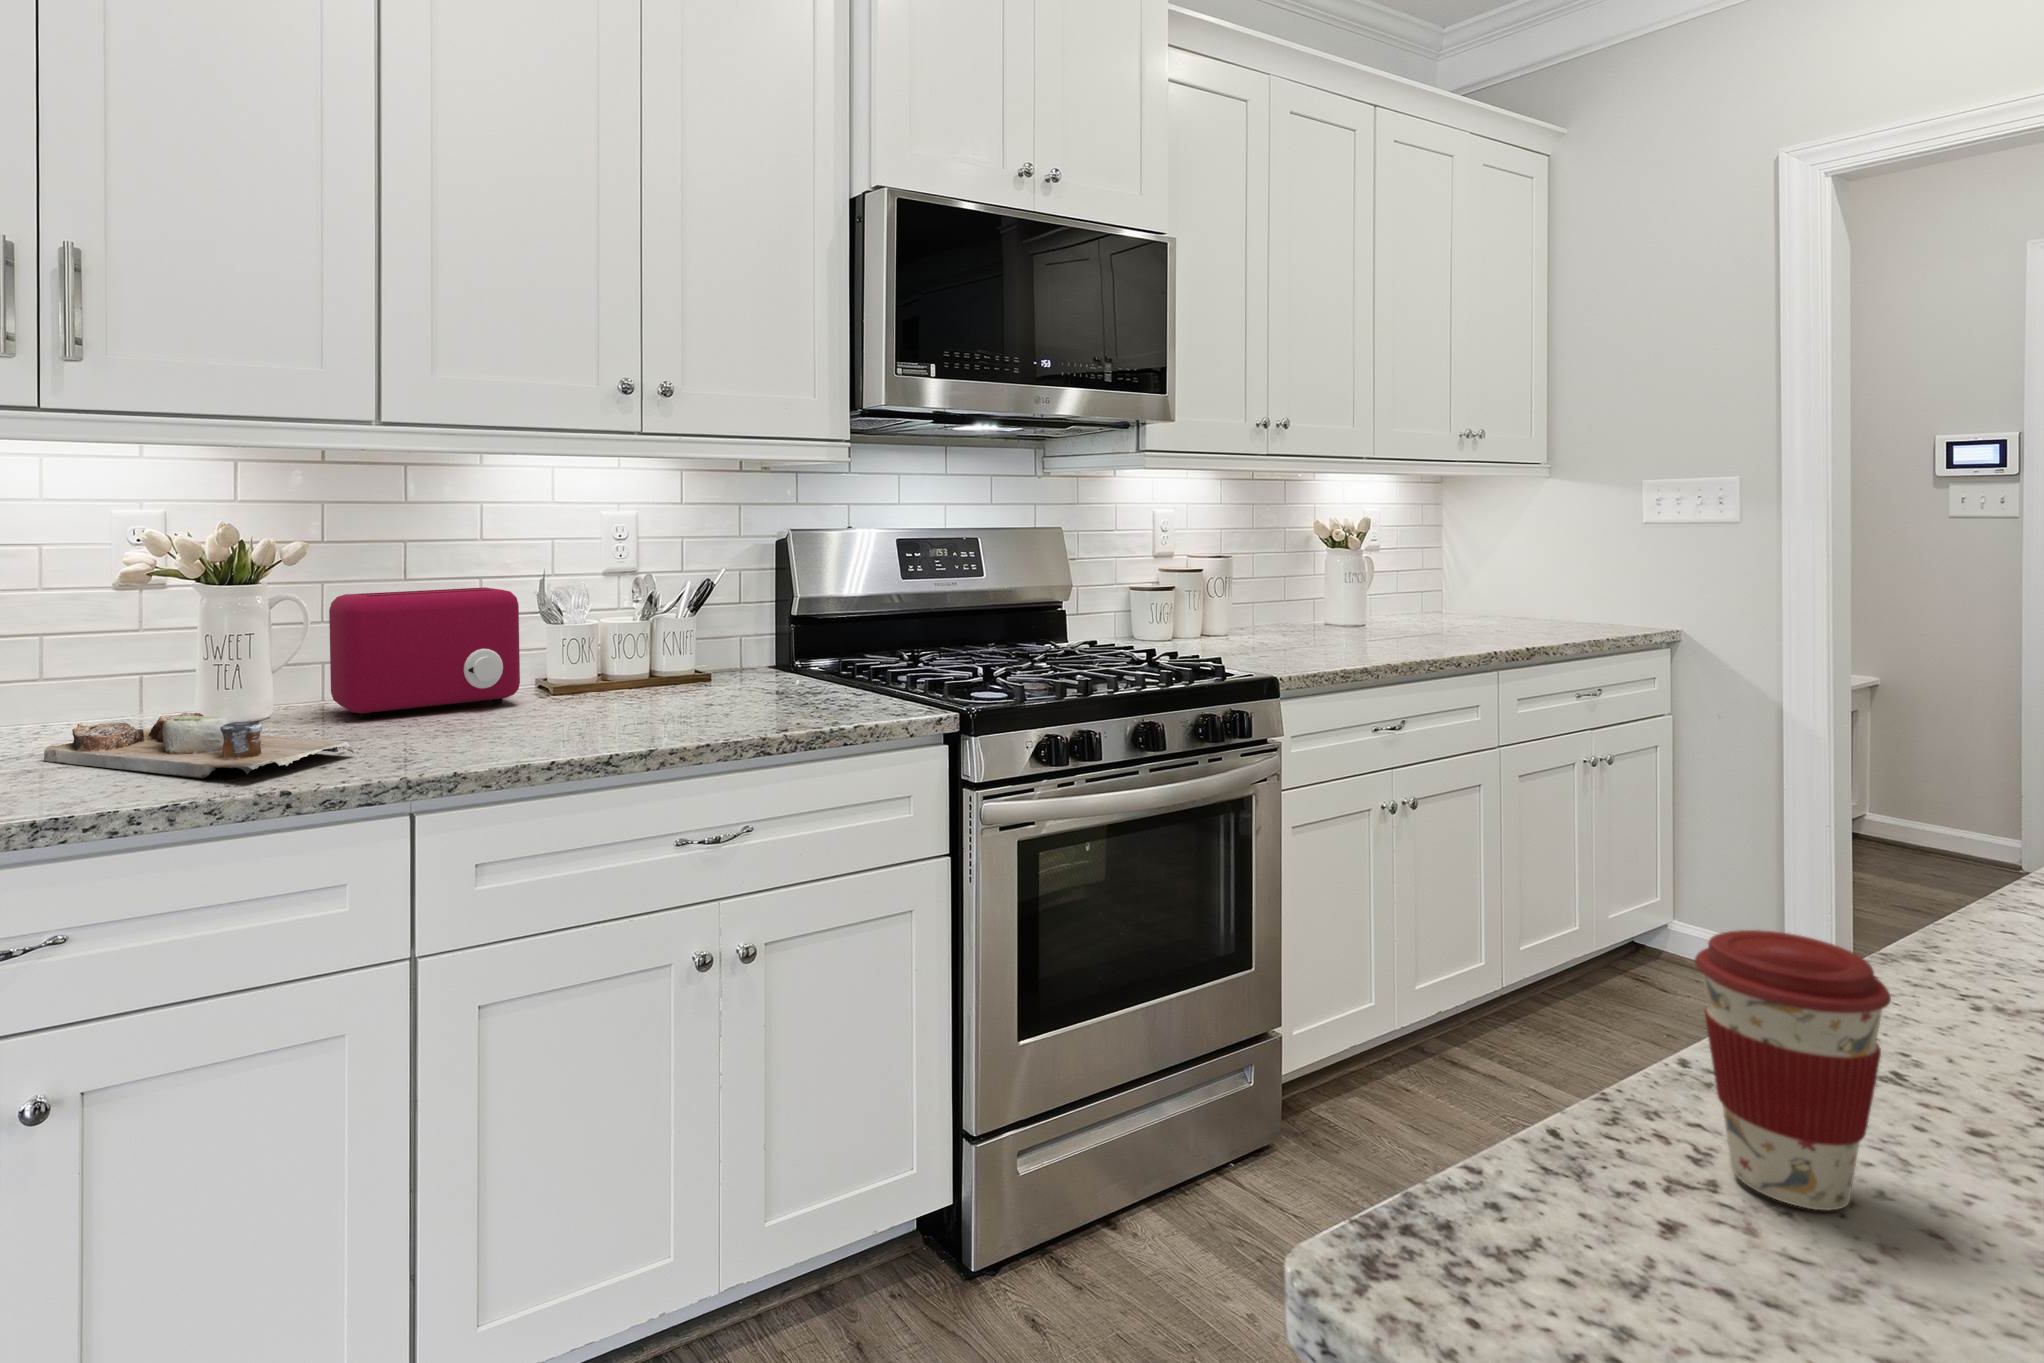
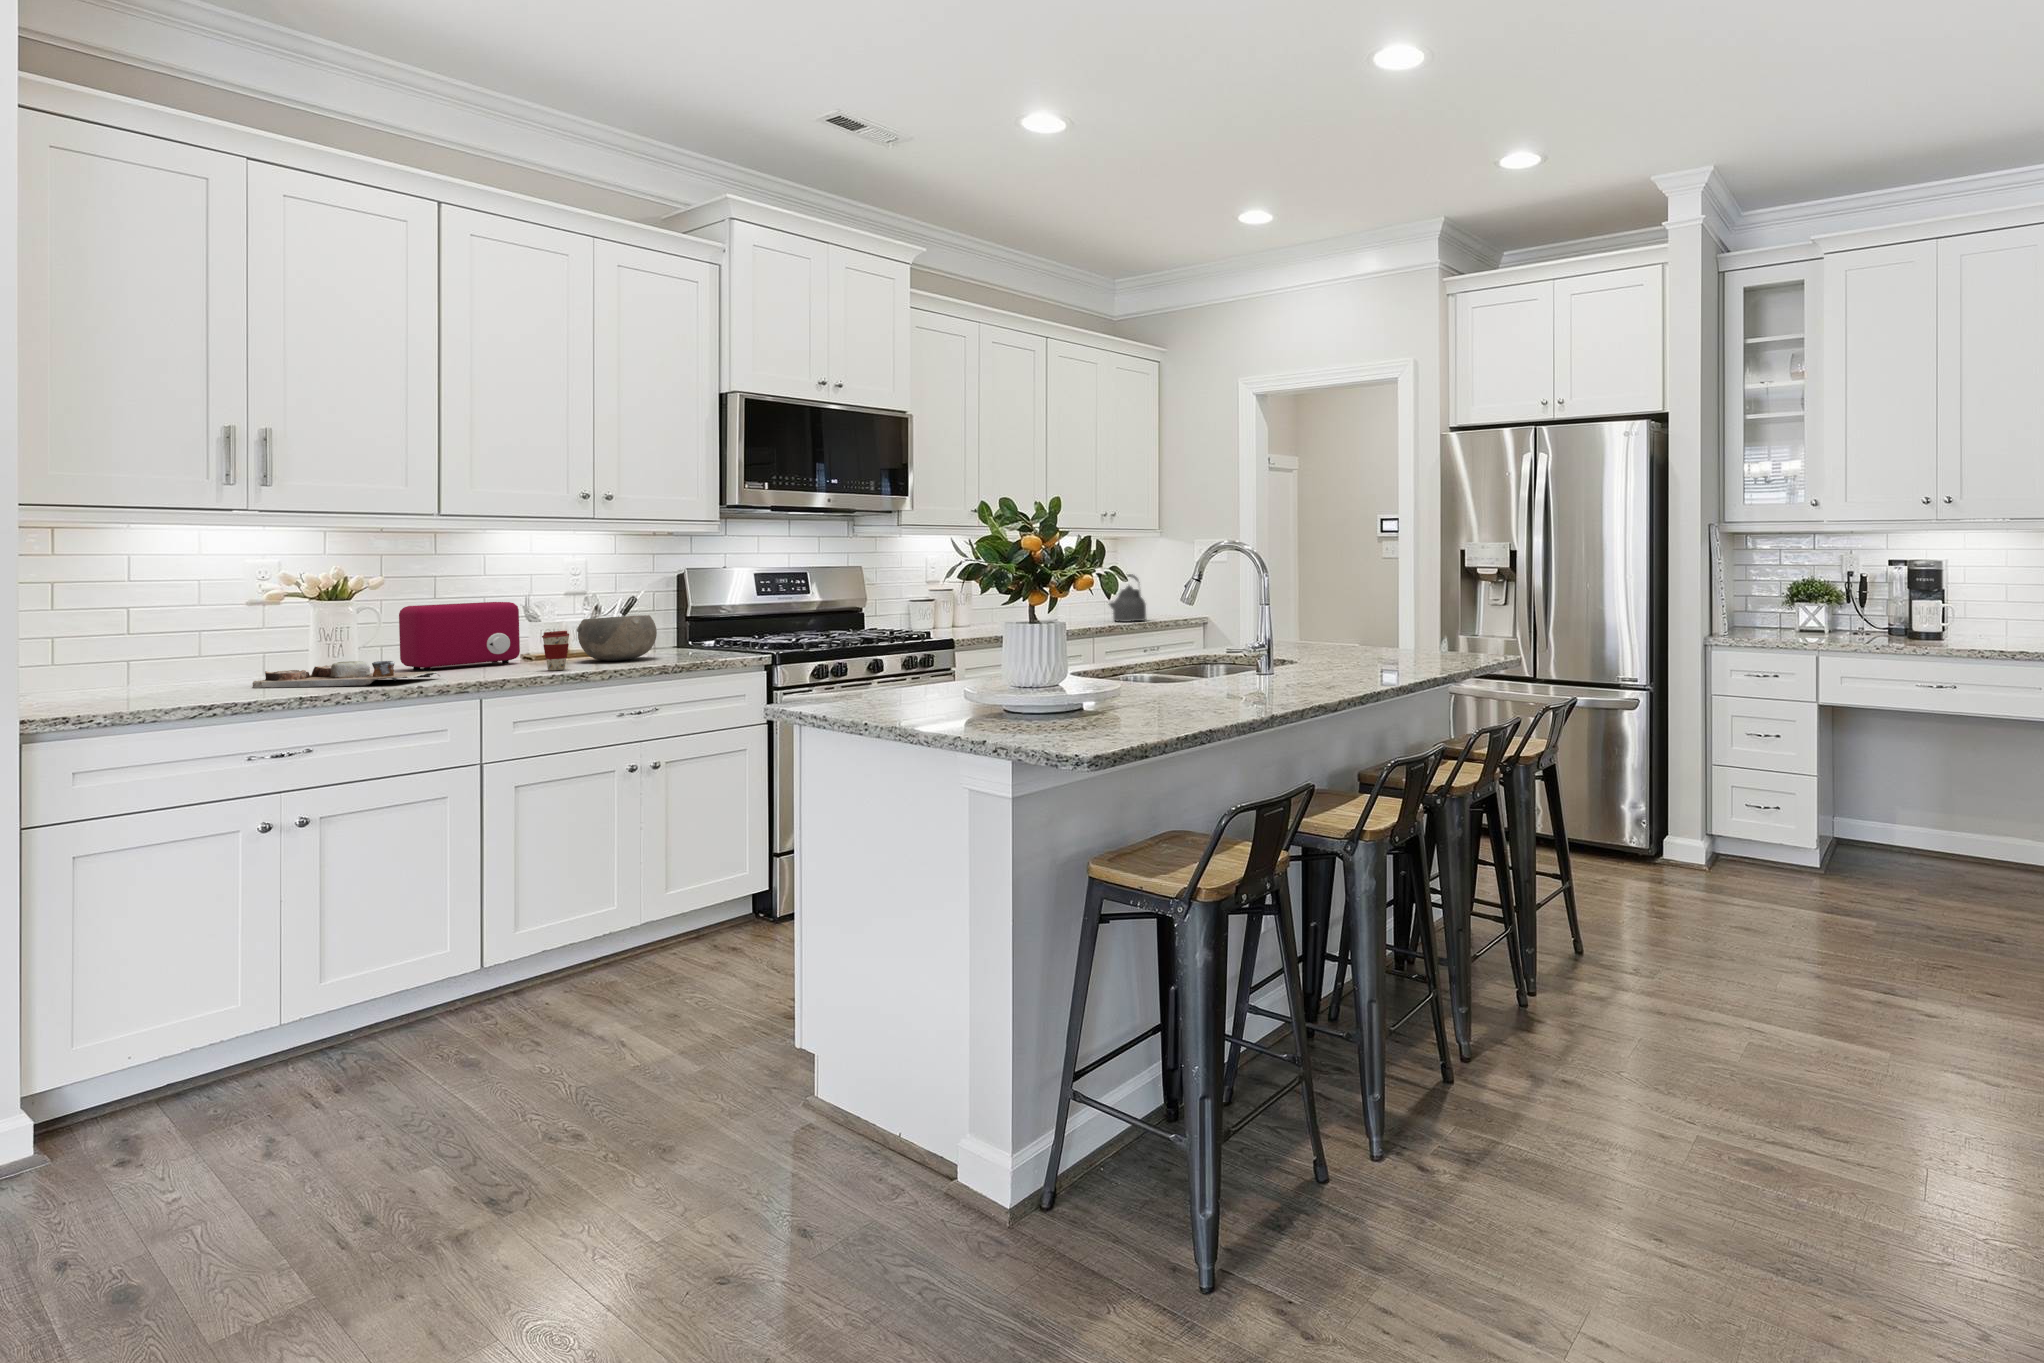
kettle: none [1462,547,1568,638] -> present [1108,574,1147,622]
bowl: none [610,620,746,711] -> present [577,615,657,661]
coffee cup: present [1695,930,1891,1210] -> present [542,631,569,670]

